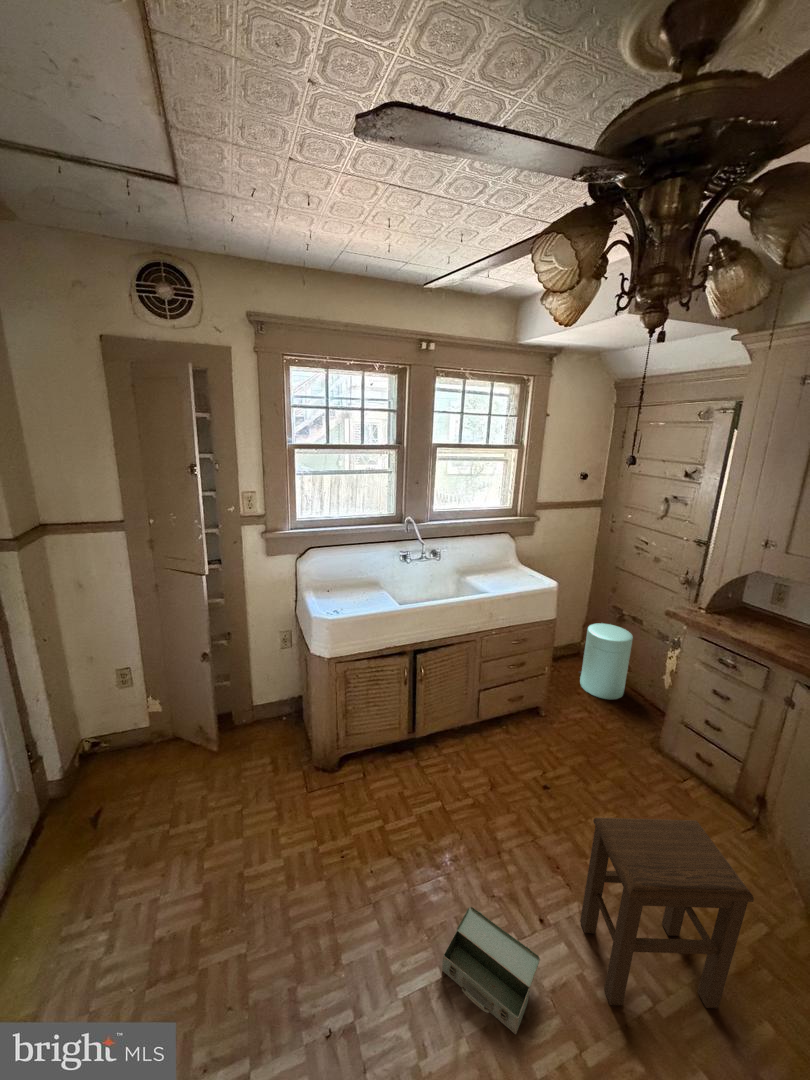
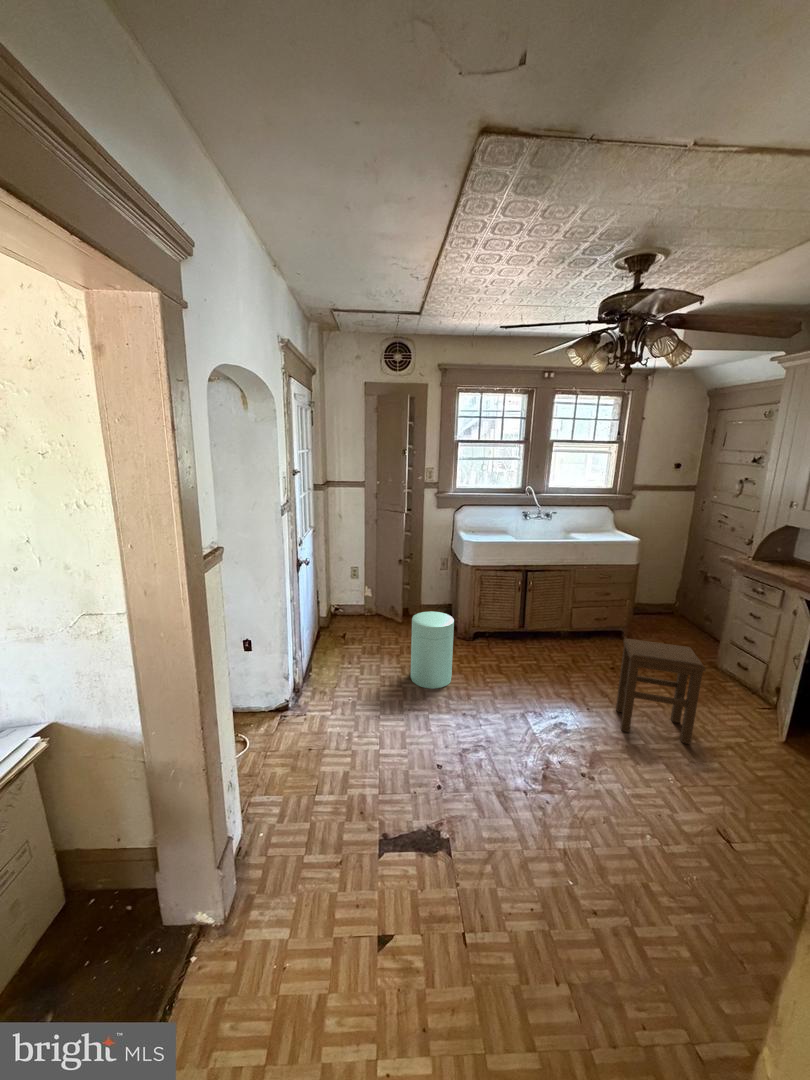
trash can: present [579,623,633,699] -> present [411,611,454,689]
toolbox: present [442,907,540,1034] -> none [528,686,584,727]

